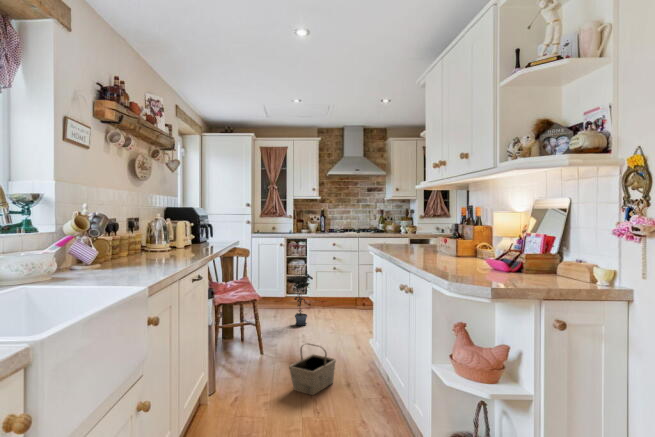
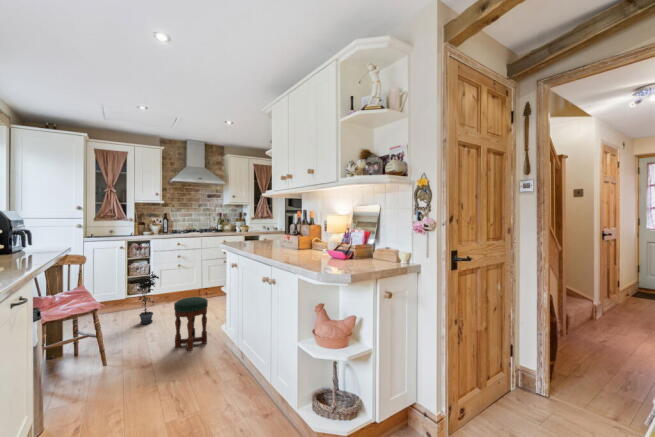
stool: none [323,300,356,356] -> present [174,297,208,351]
basket: present [289,343,336,395] -> none [142,349,194,403]

